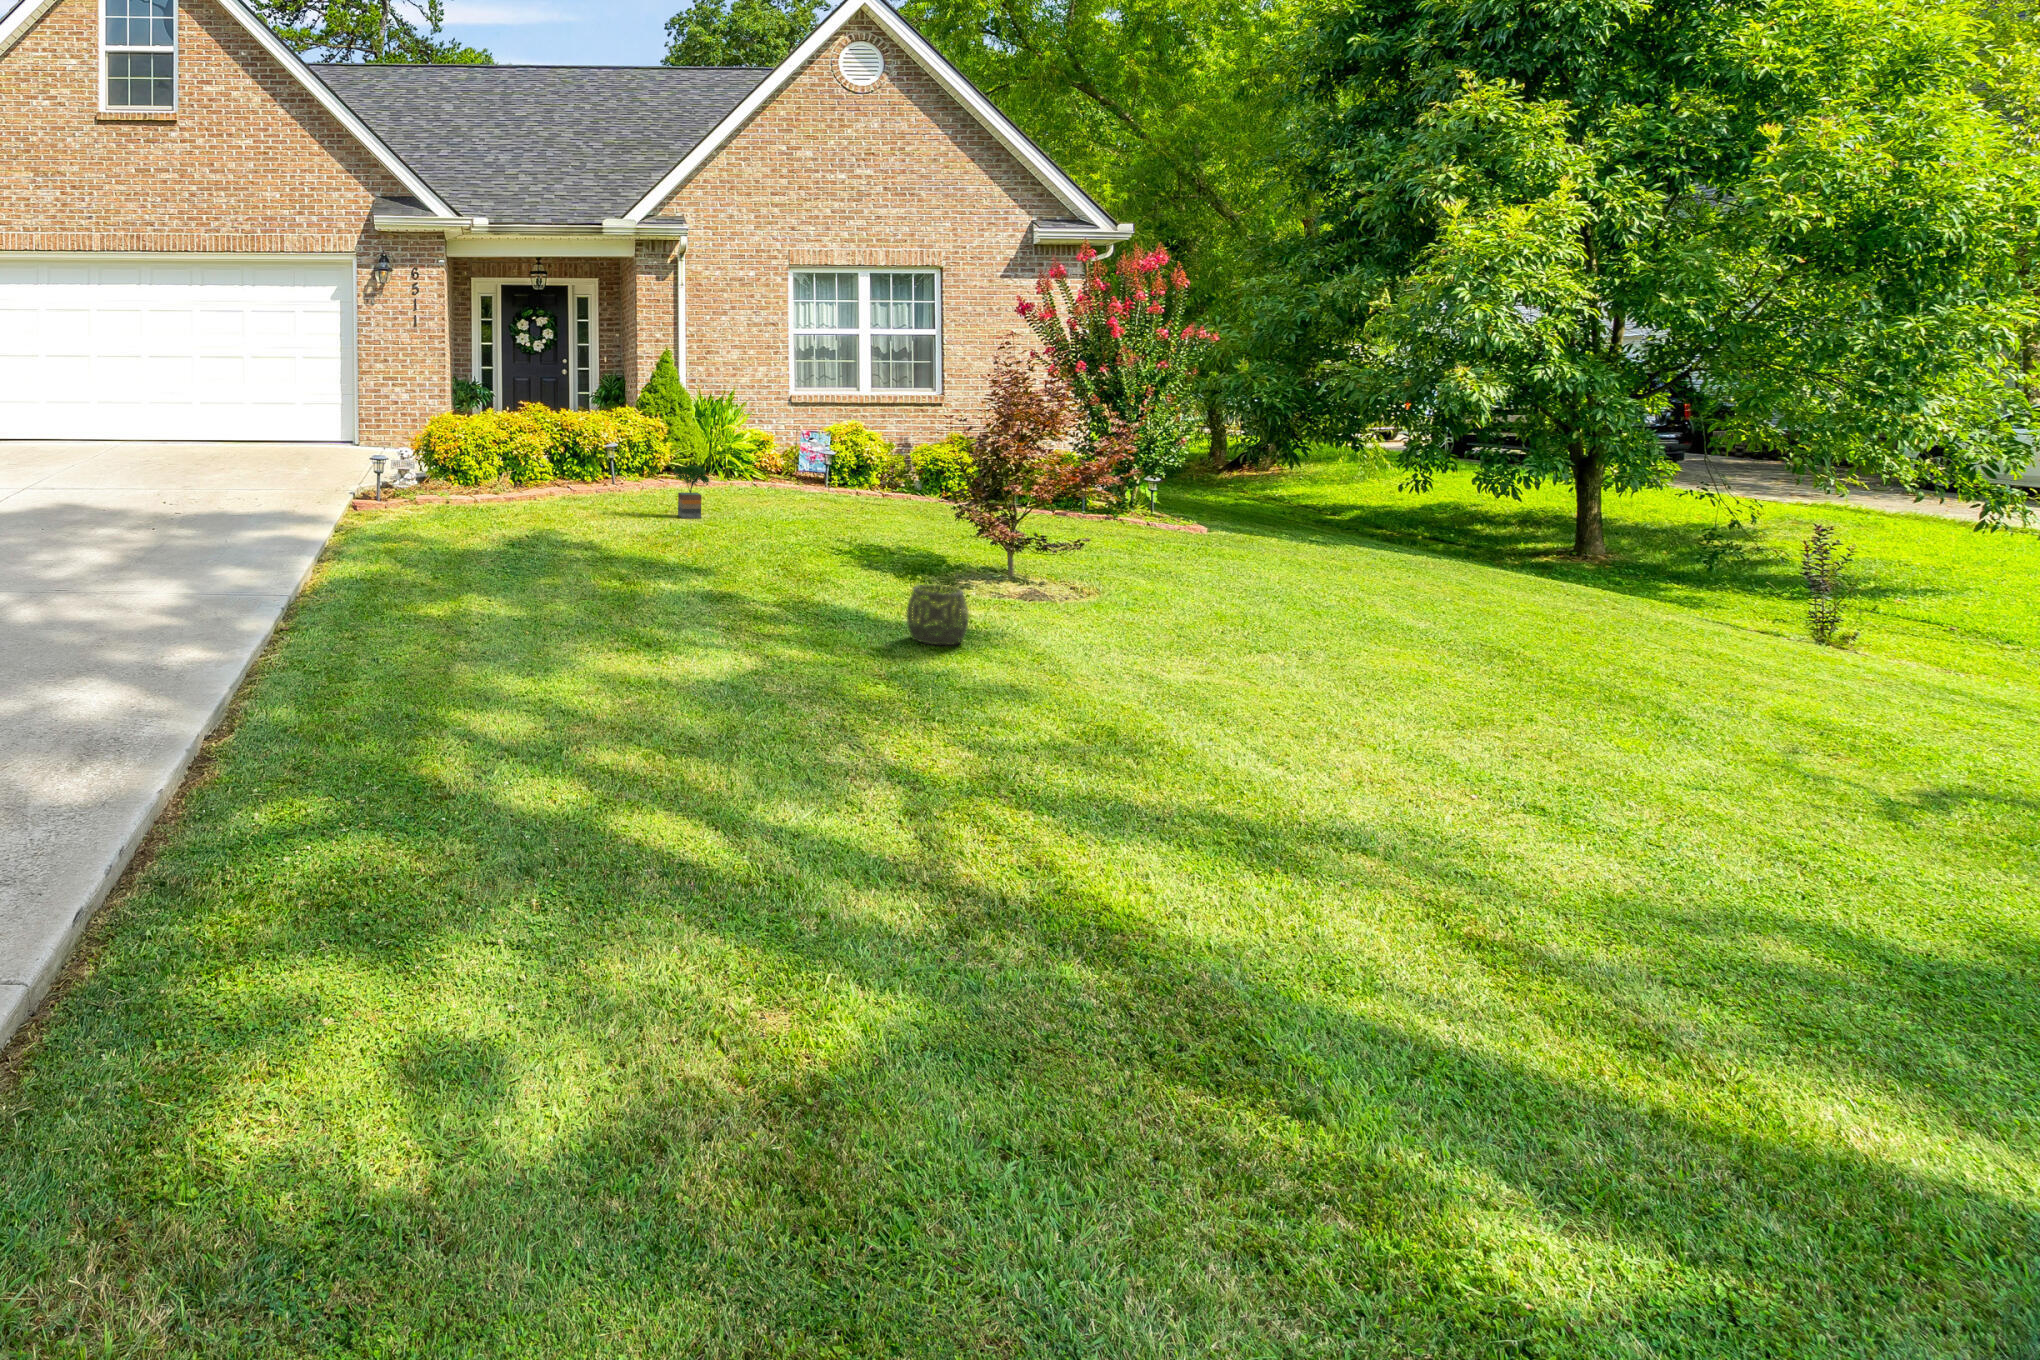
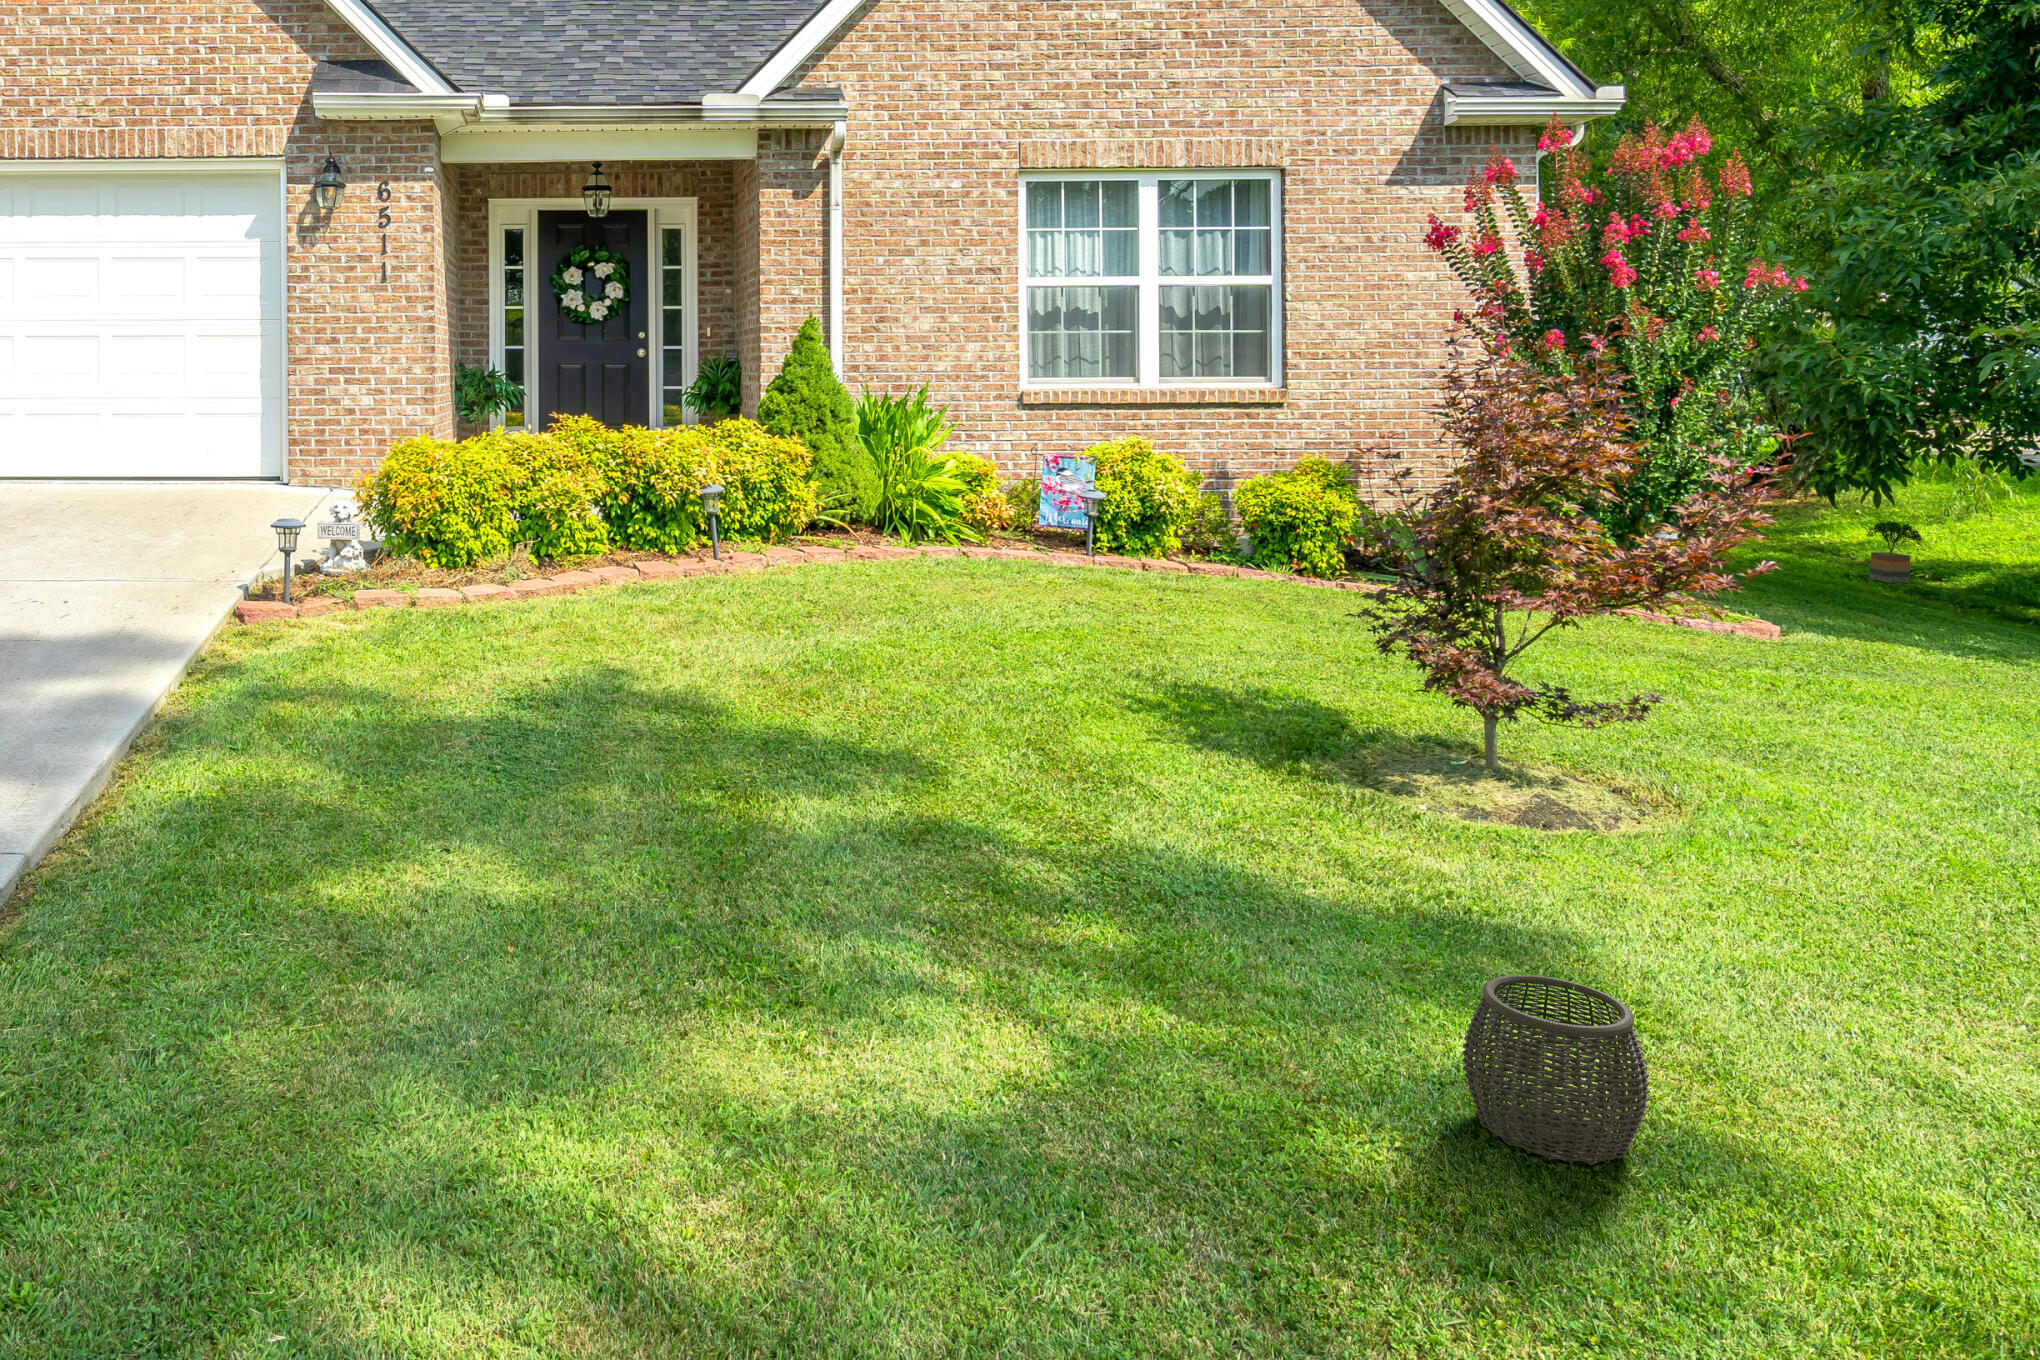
potted tree: present [674,465,709,518] -> present [1867,521,1923,583]

